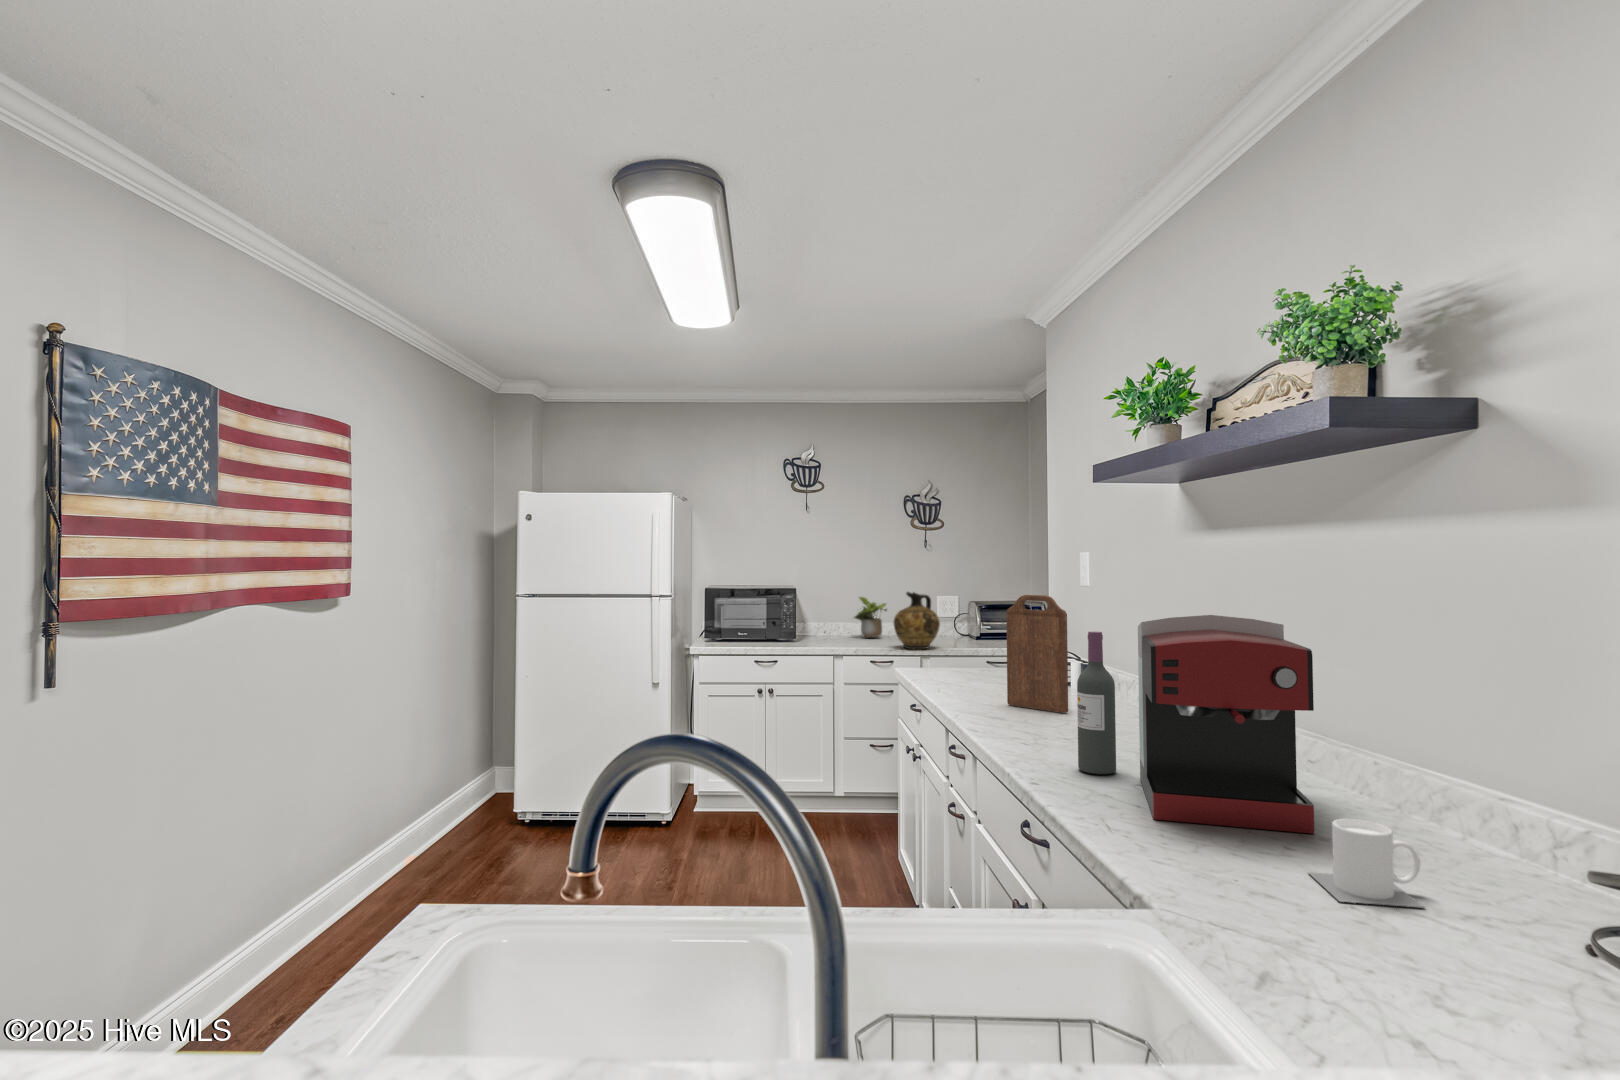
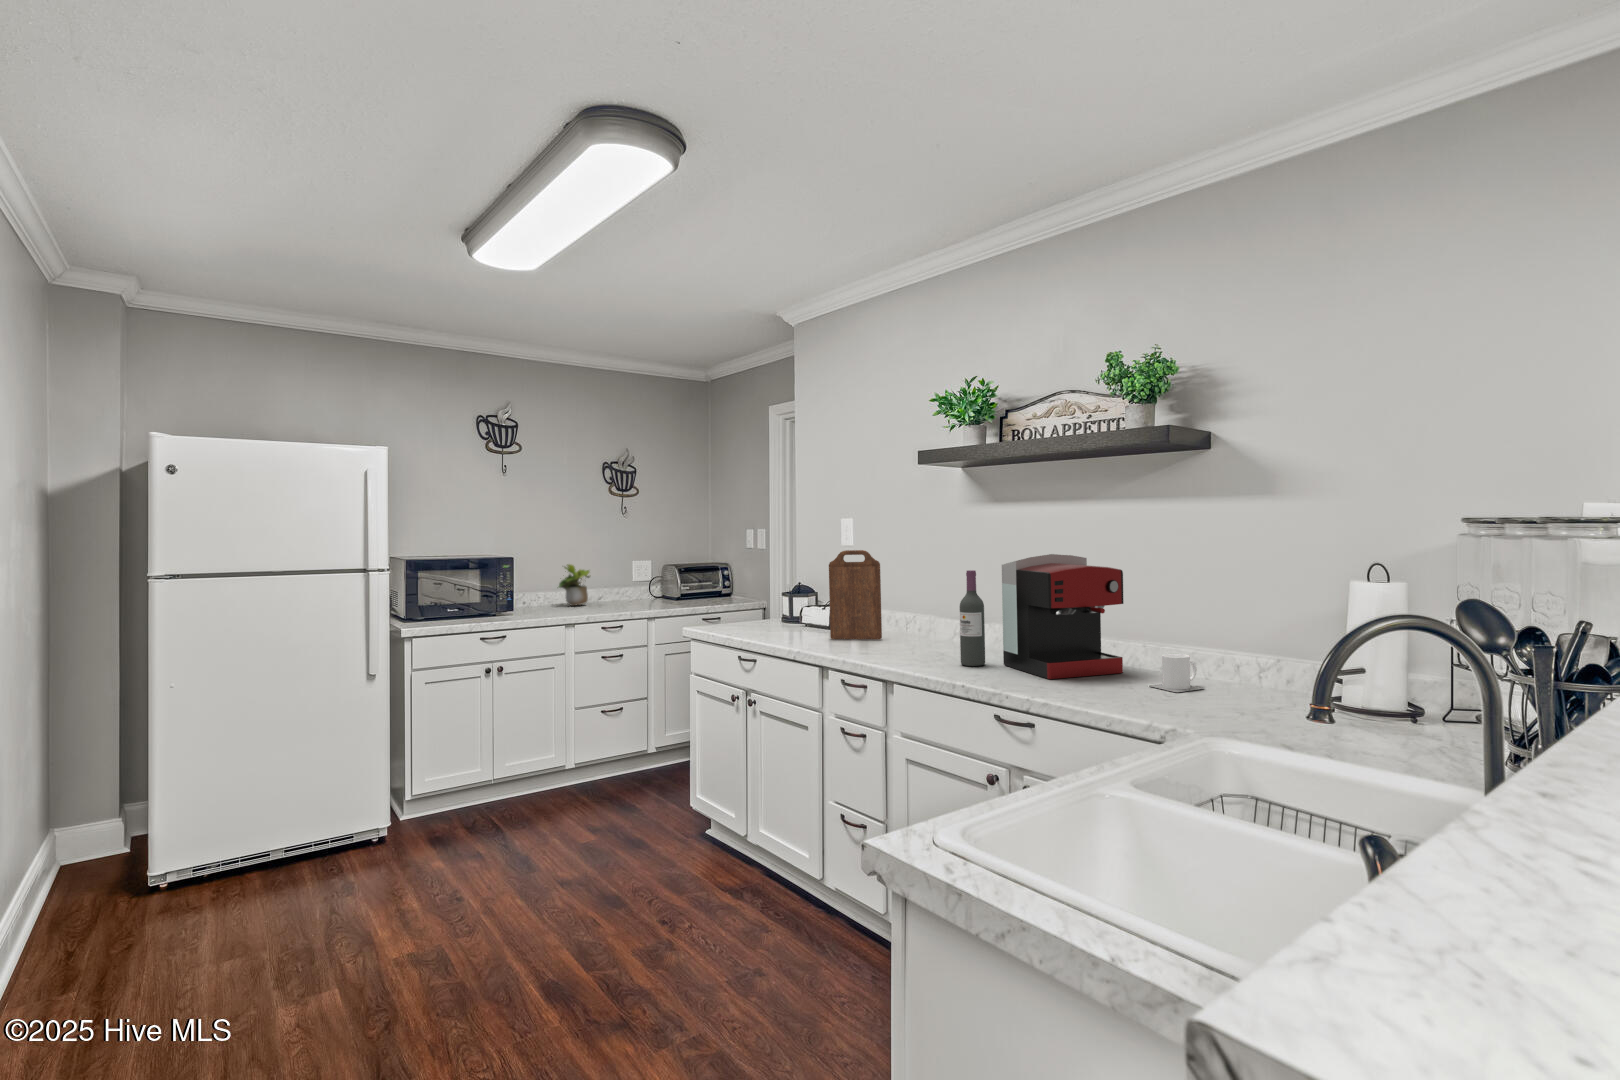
ceramic jug: present [893,592,940,649] -> none [624,556,669,611]

